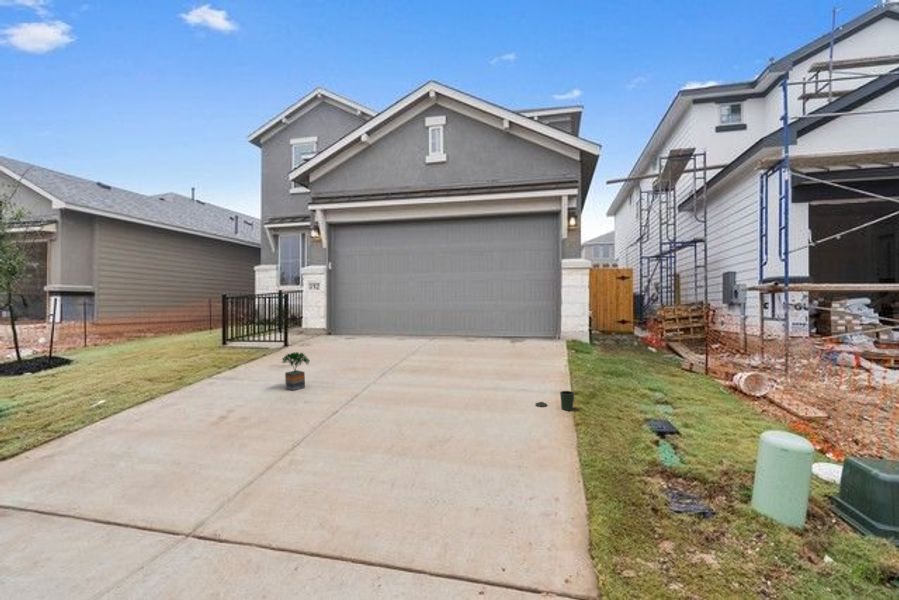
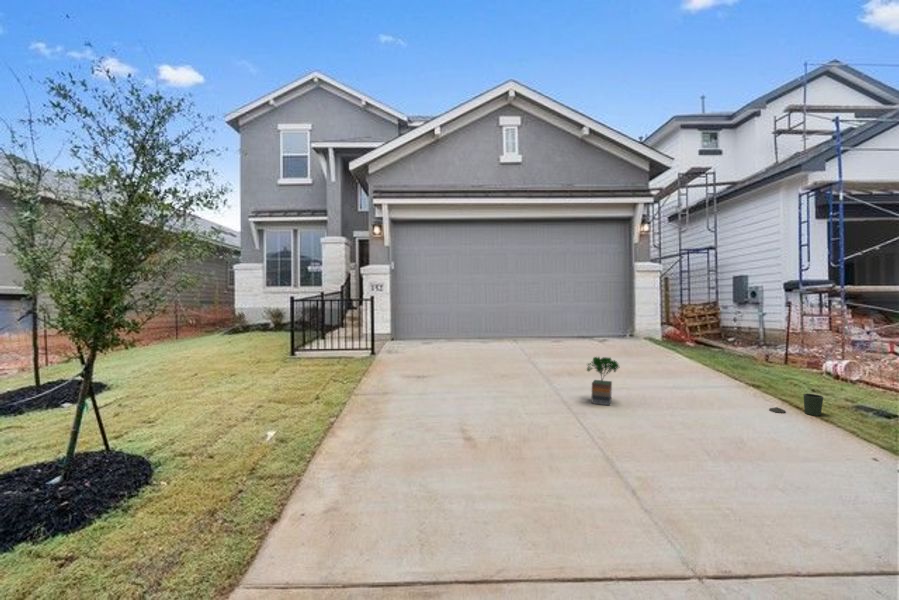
potted tree: present [282,352,310,391] -> present [587,357,620,405]

